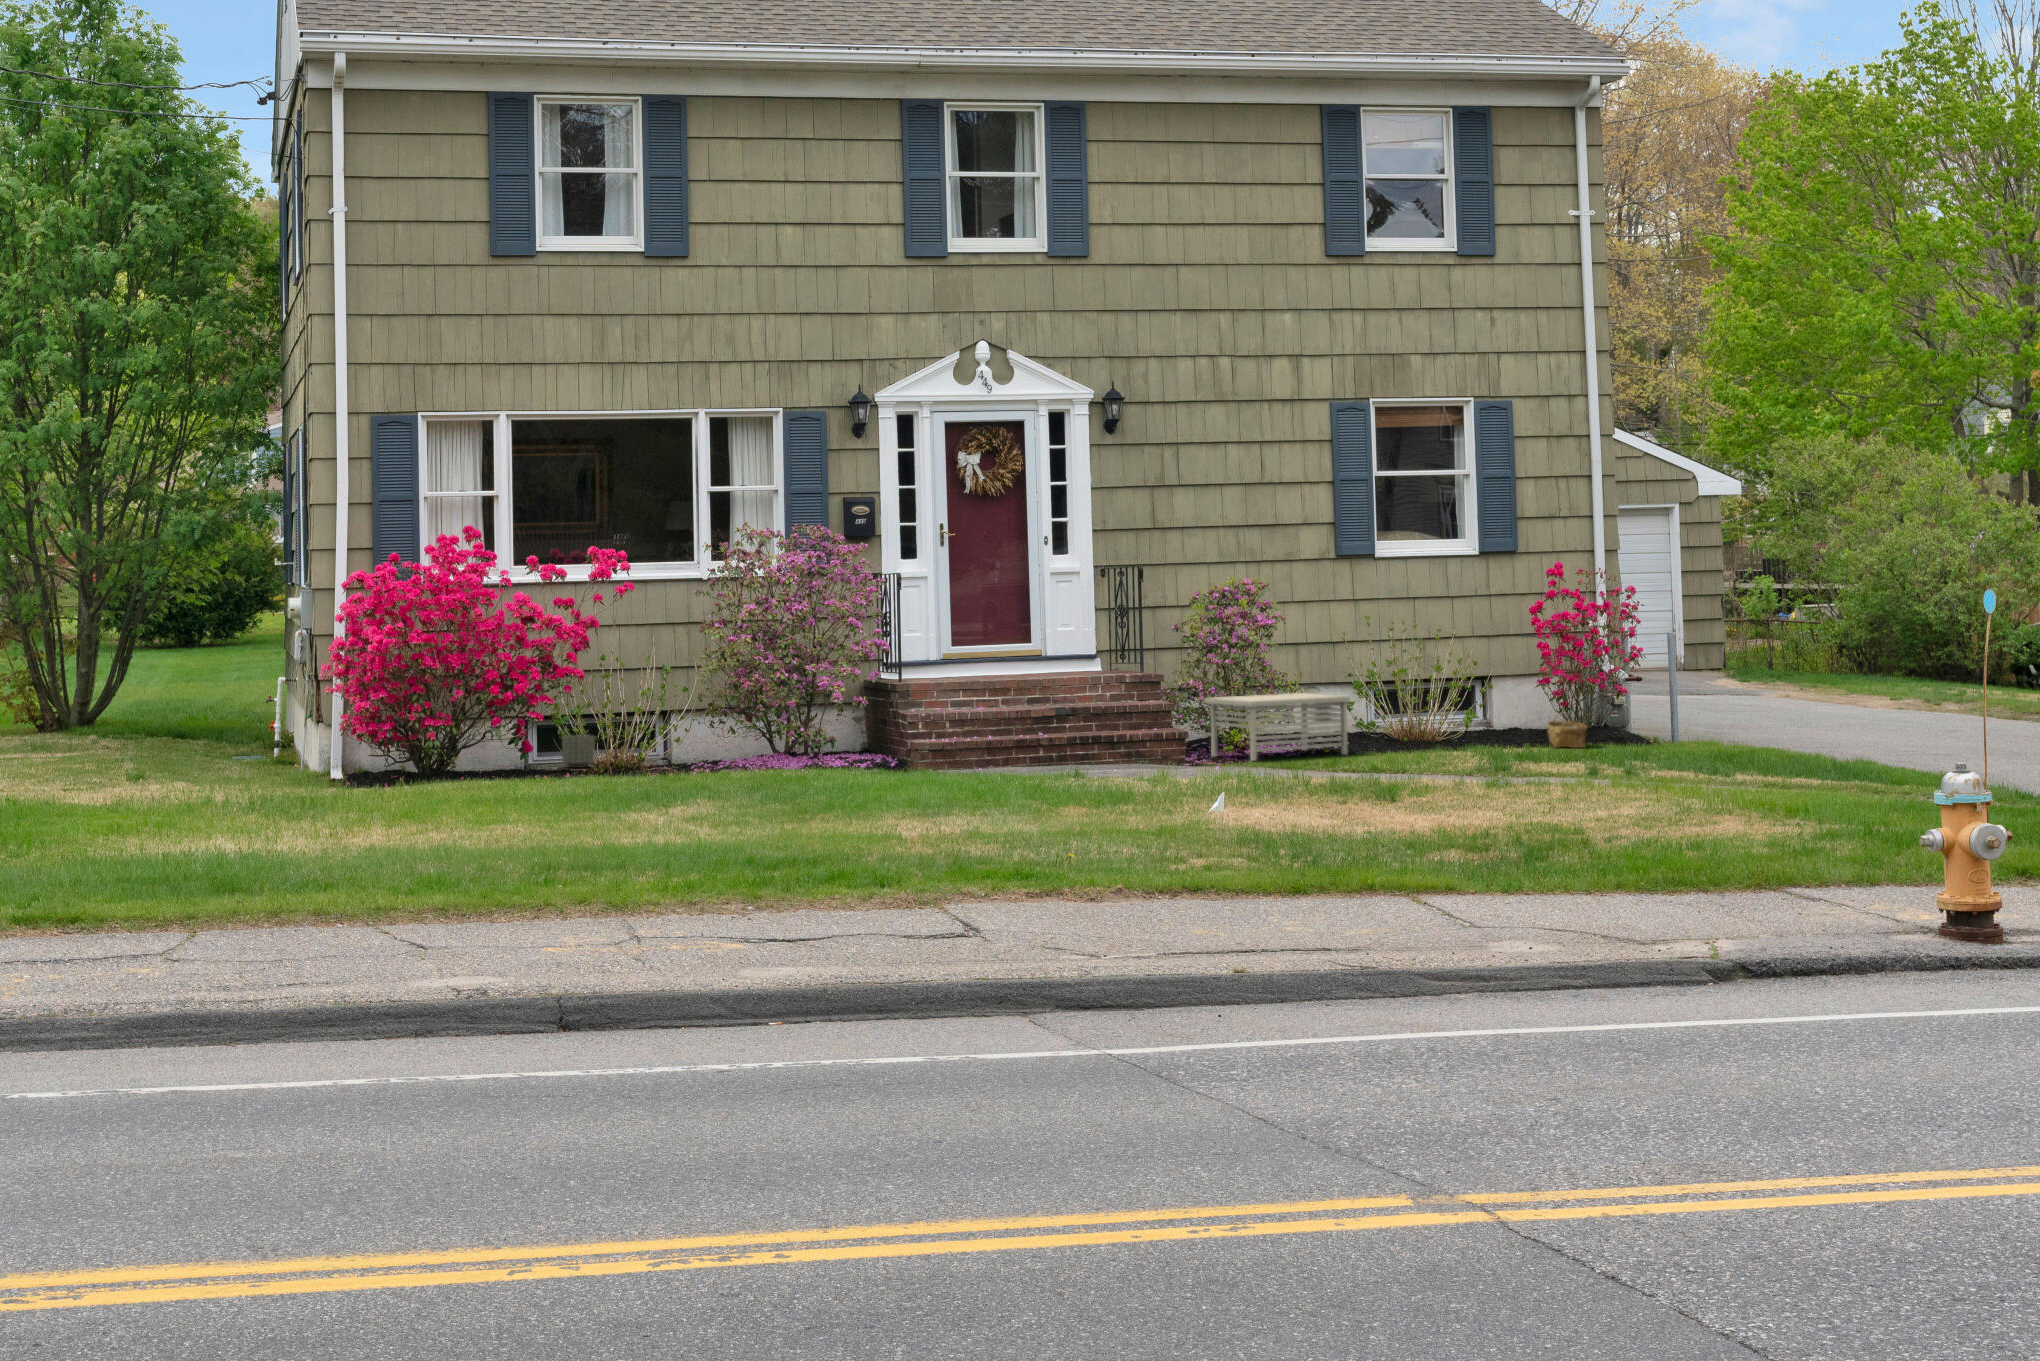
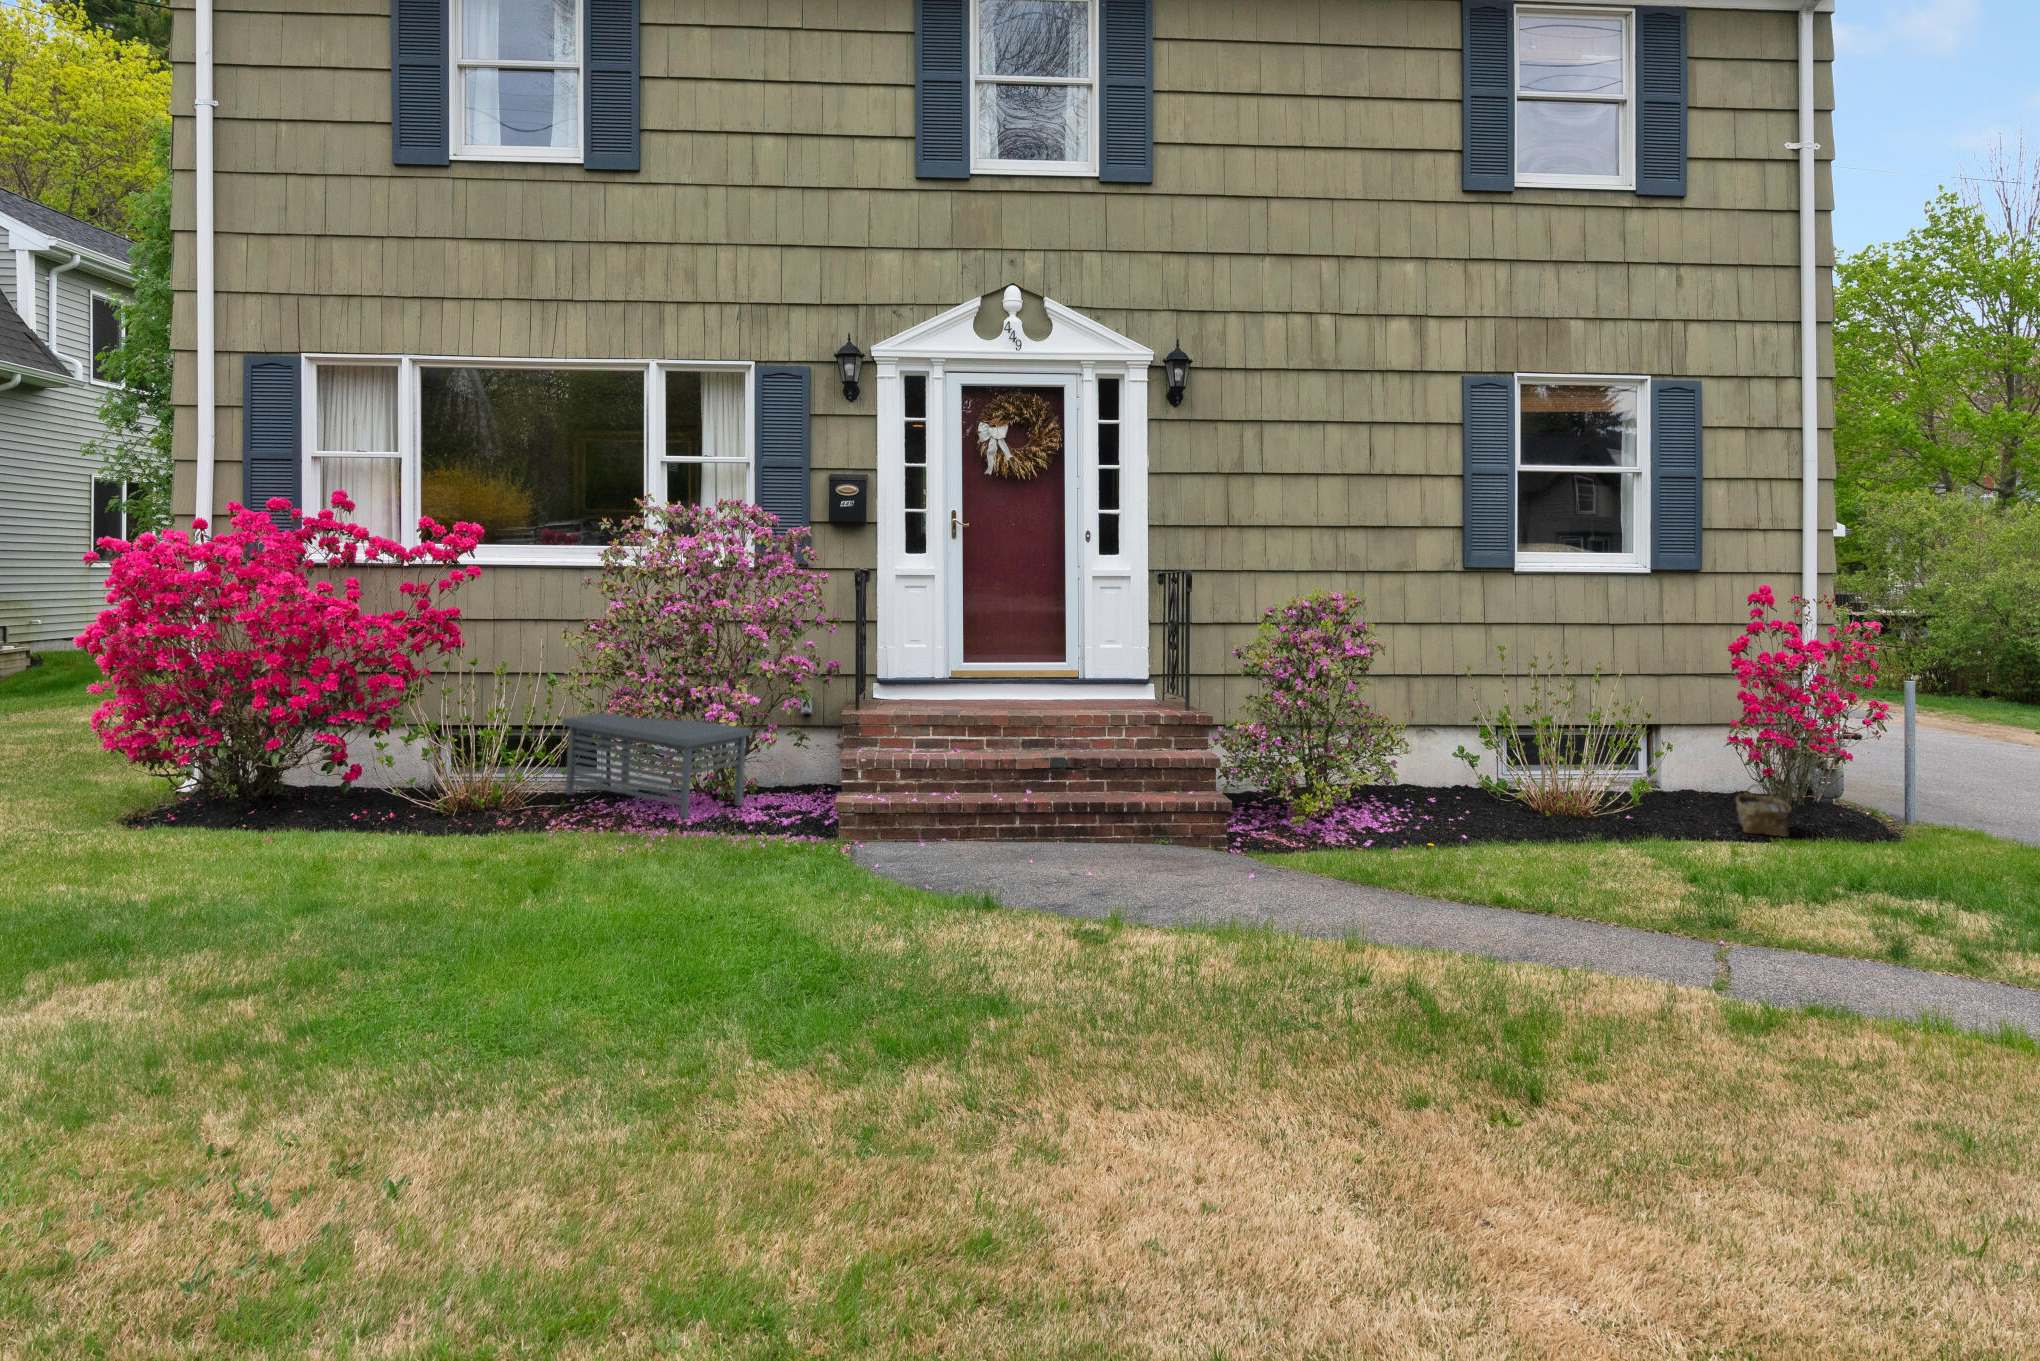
storage bench: present [1204,693,1350,761] -> present [562,713,751,818]
planter: present [562,735,595,768] -> none [459,749,501,791]

